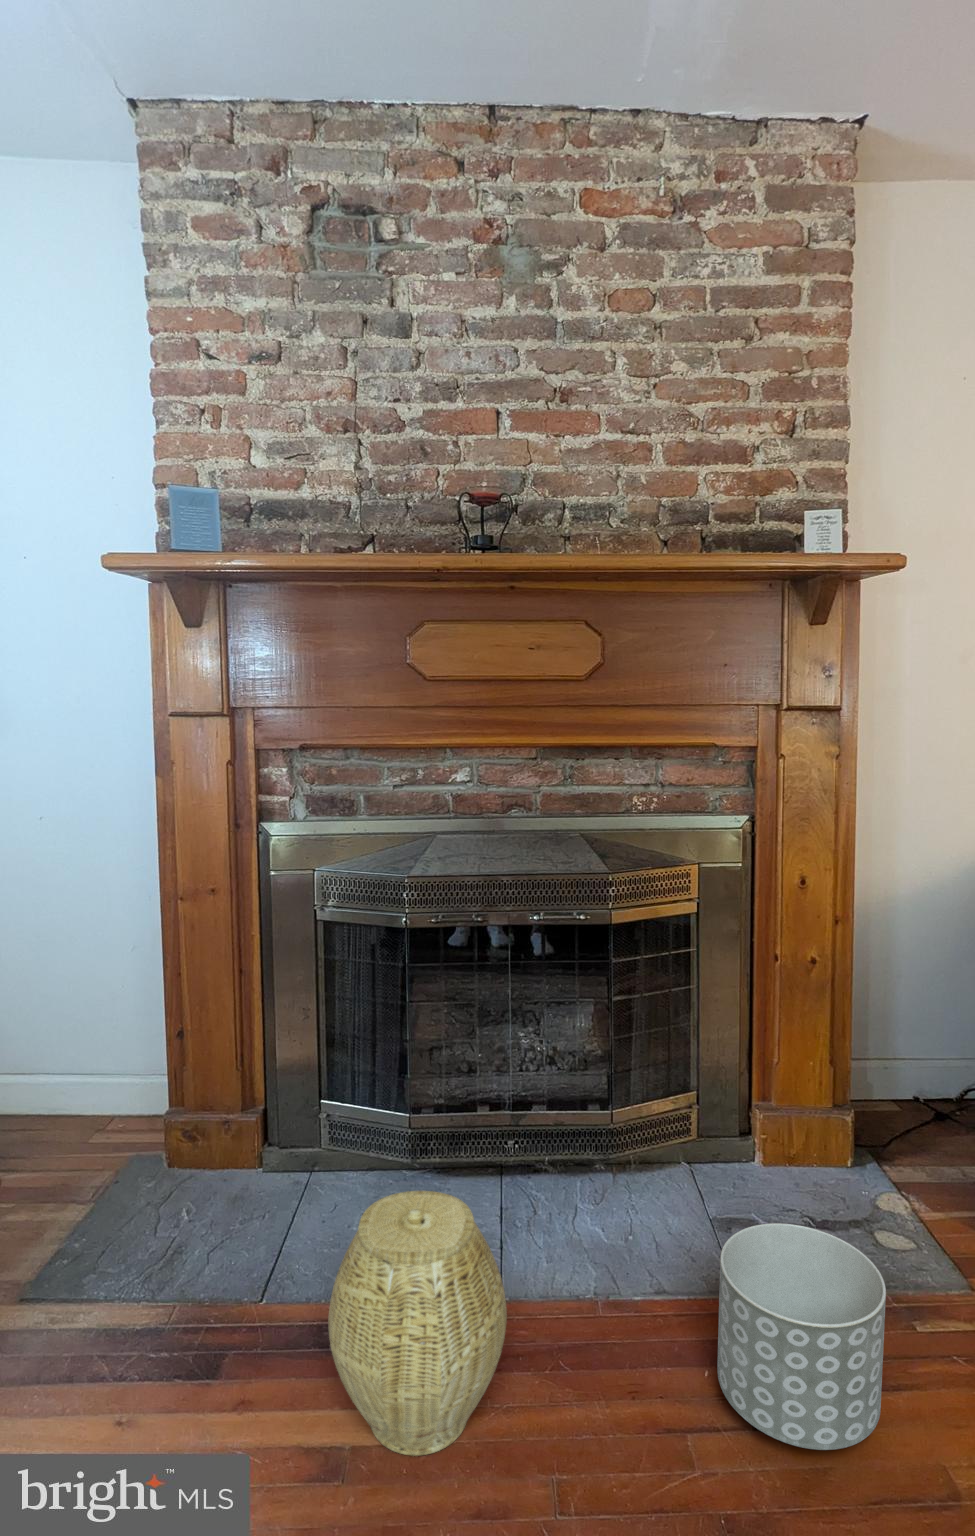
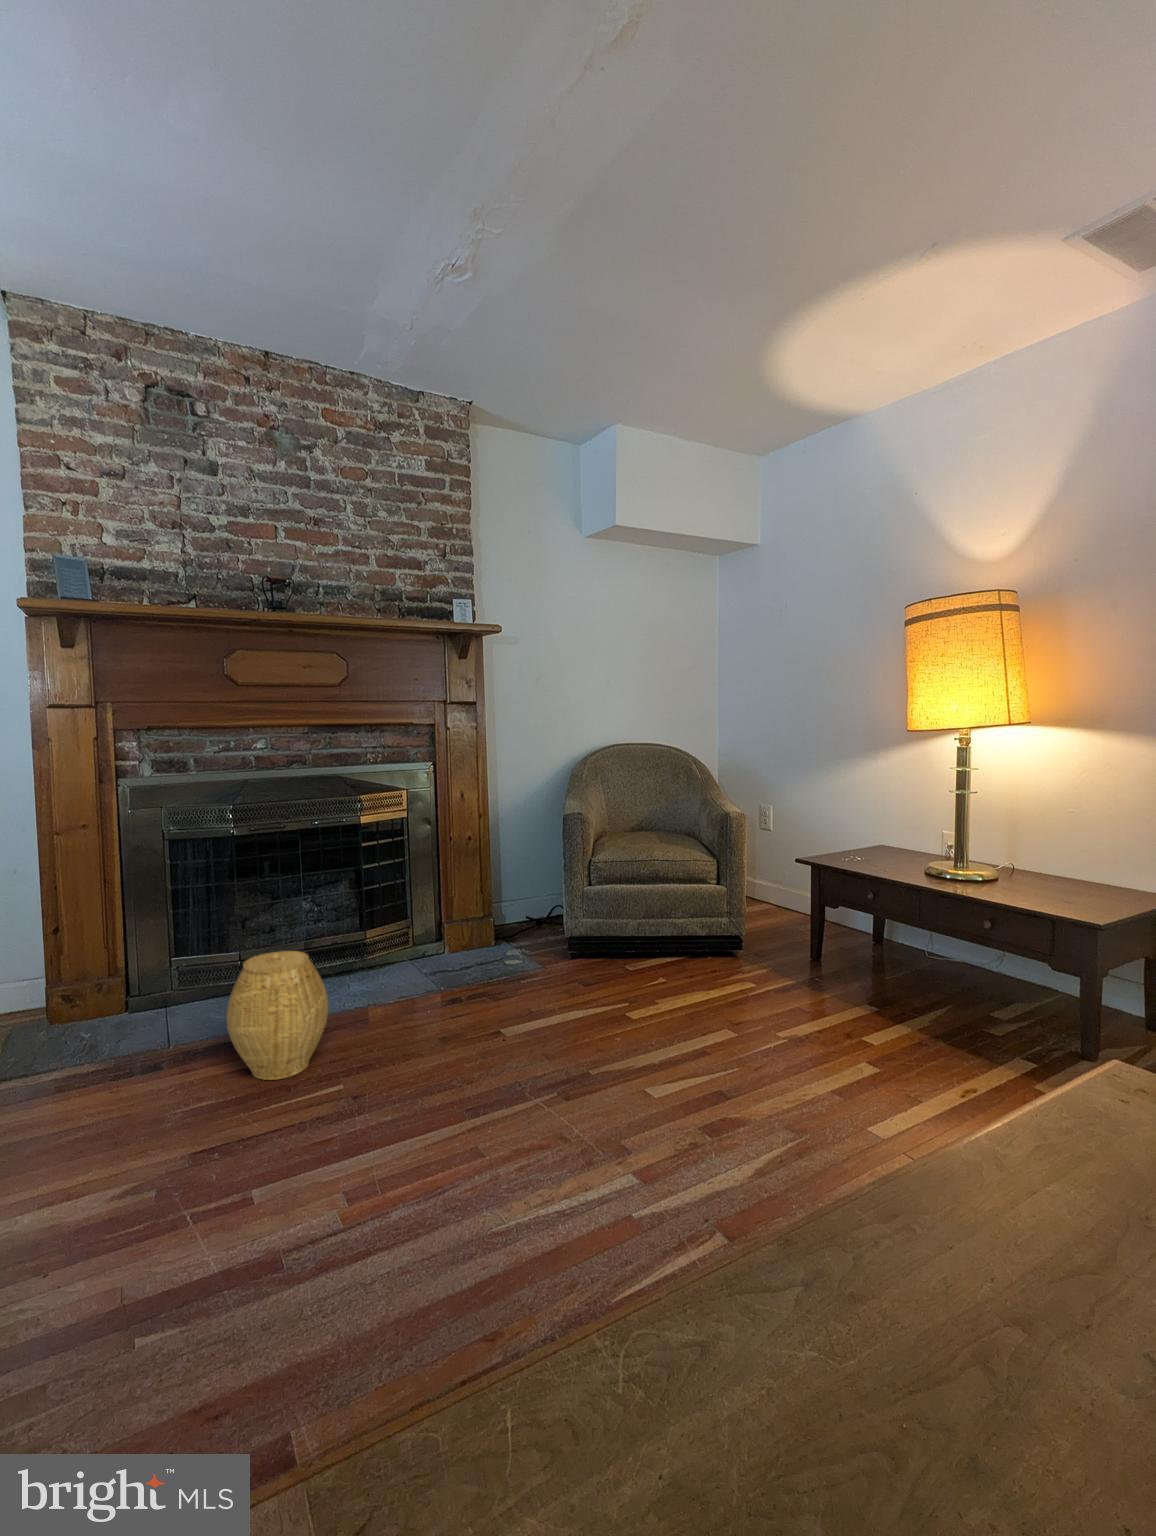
planter: present [717,1223,886,1450] -> none [433,944,508,1030]

